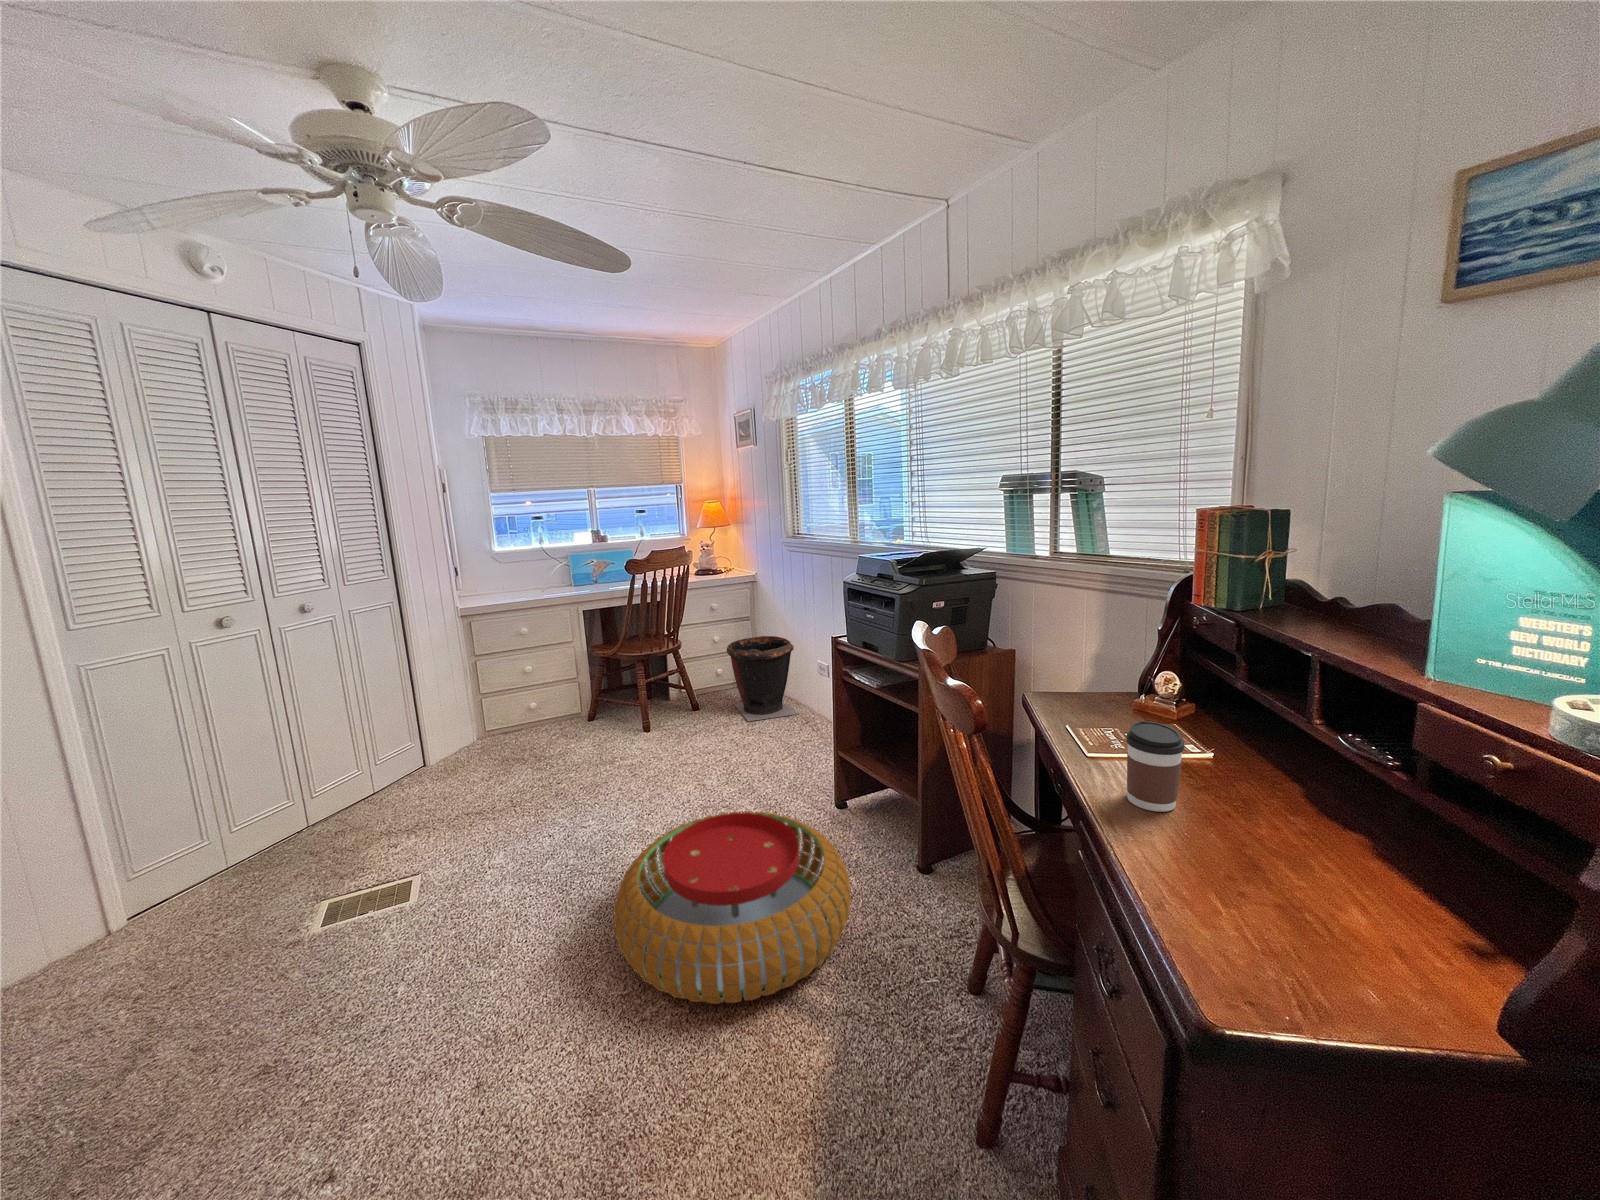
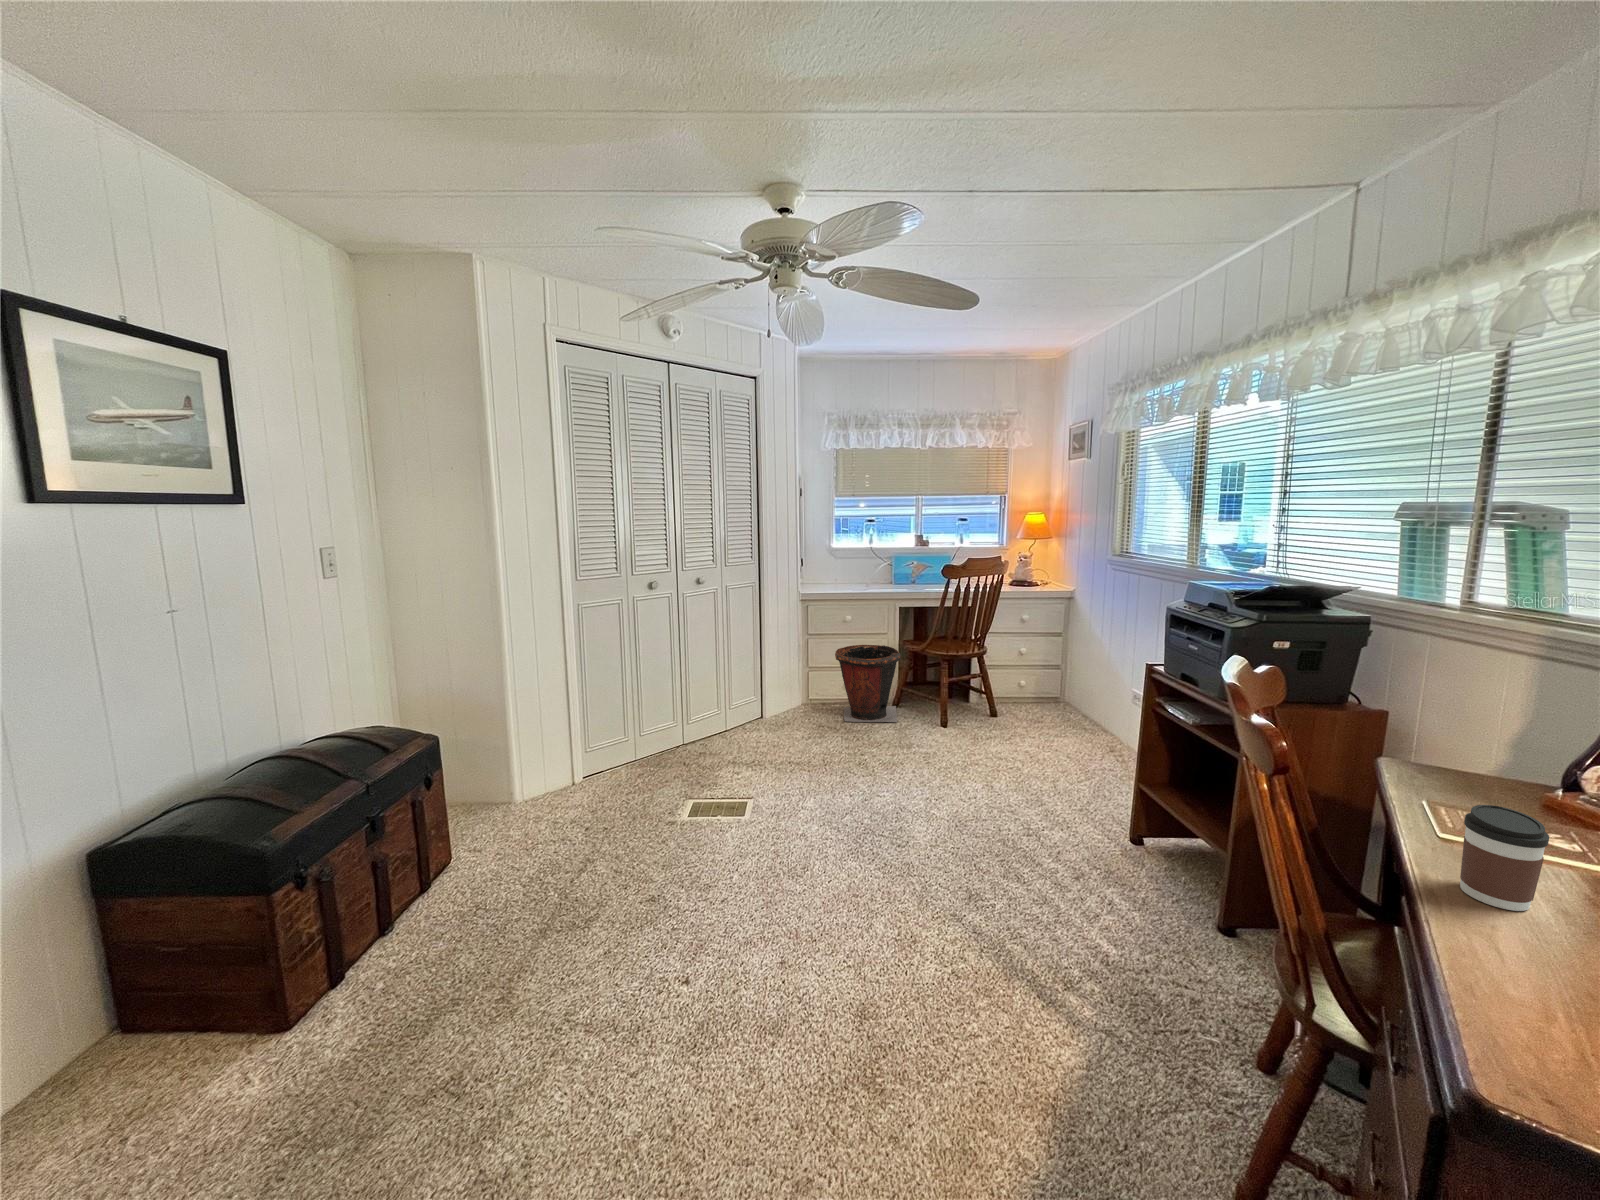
waste bin: present [727,636,799,721] -> present [835,645,901,722]
pouf: present [613,811,851,1004] -> none [896,814,1130,988]

